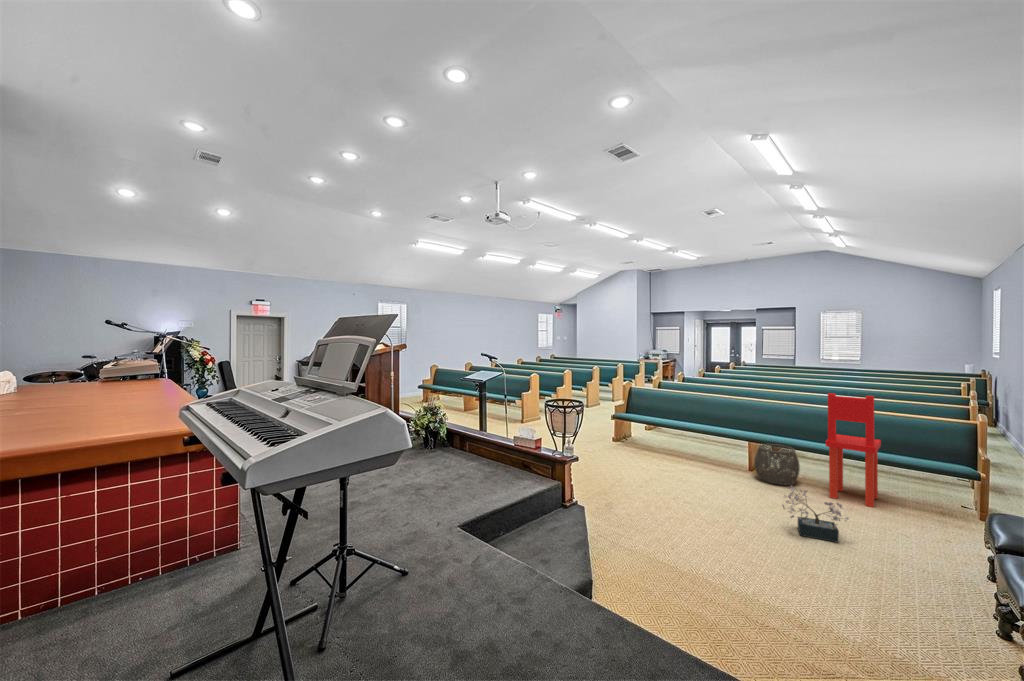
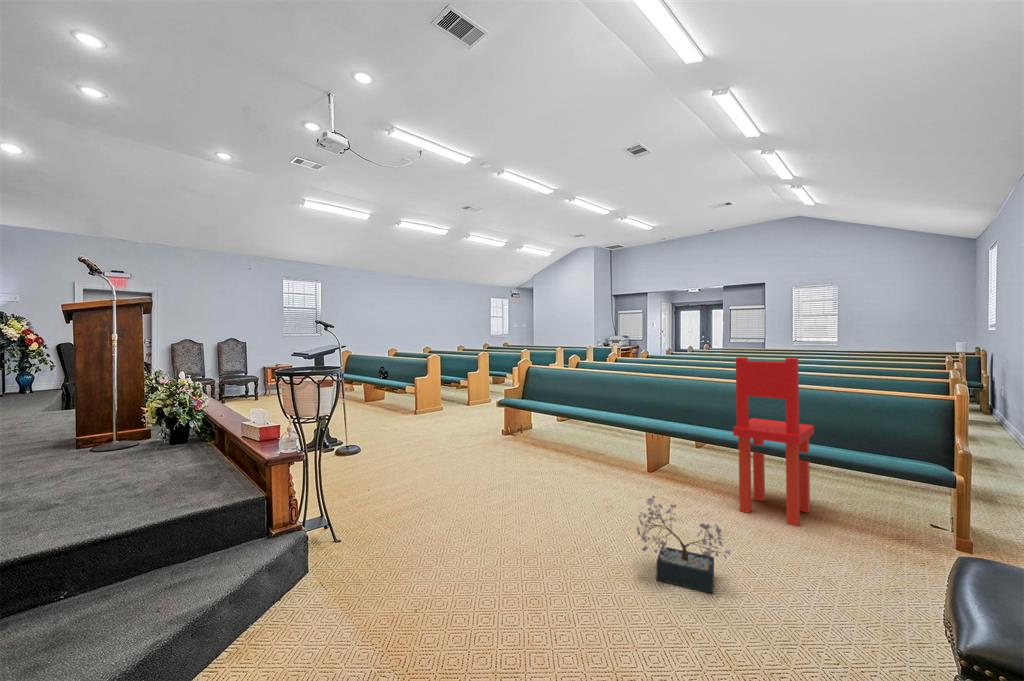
woven basket: present [755,444,800,485] -> none [649,434,709,494]

